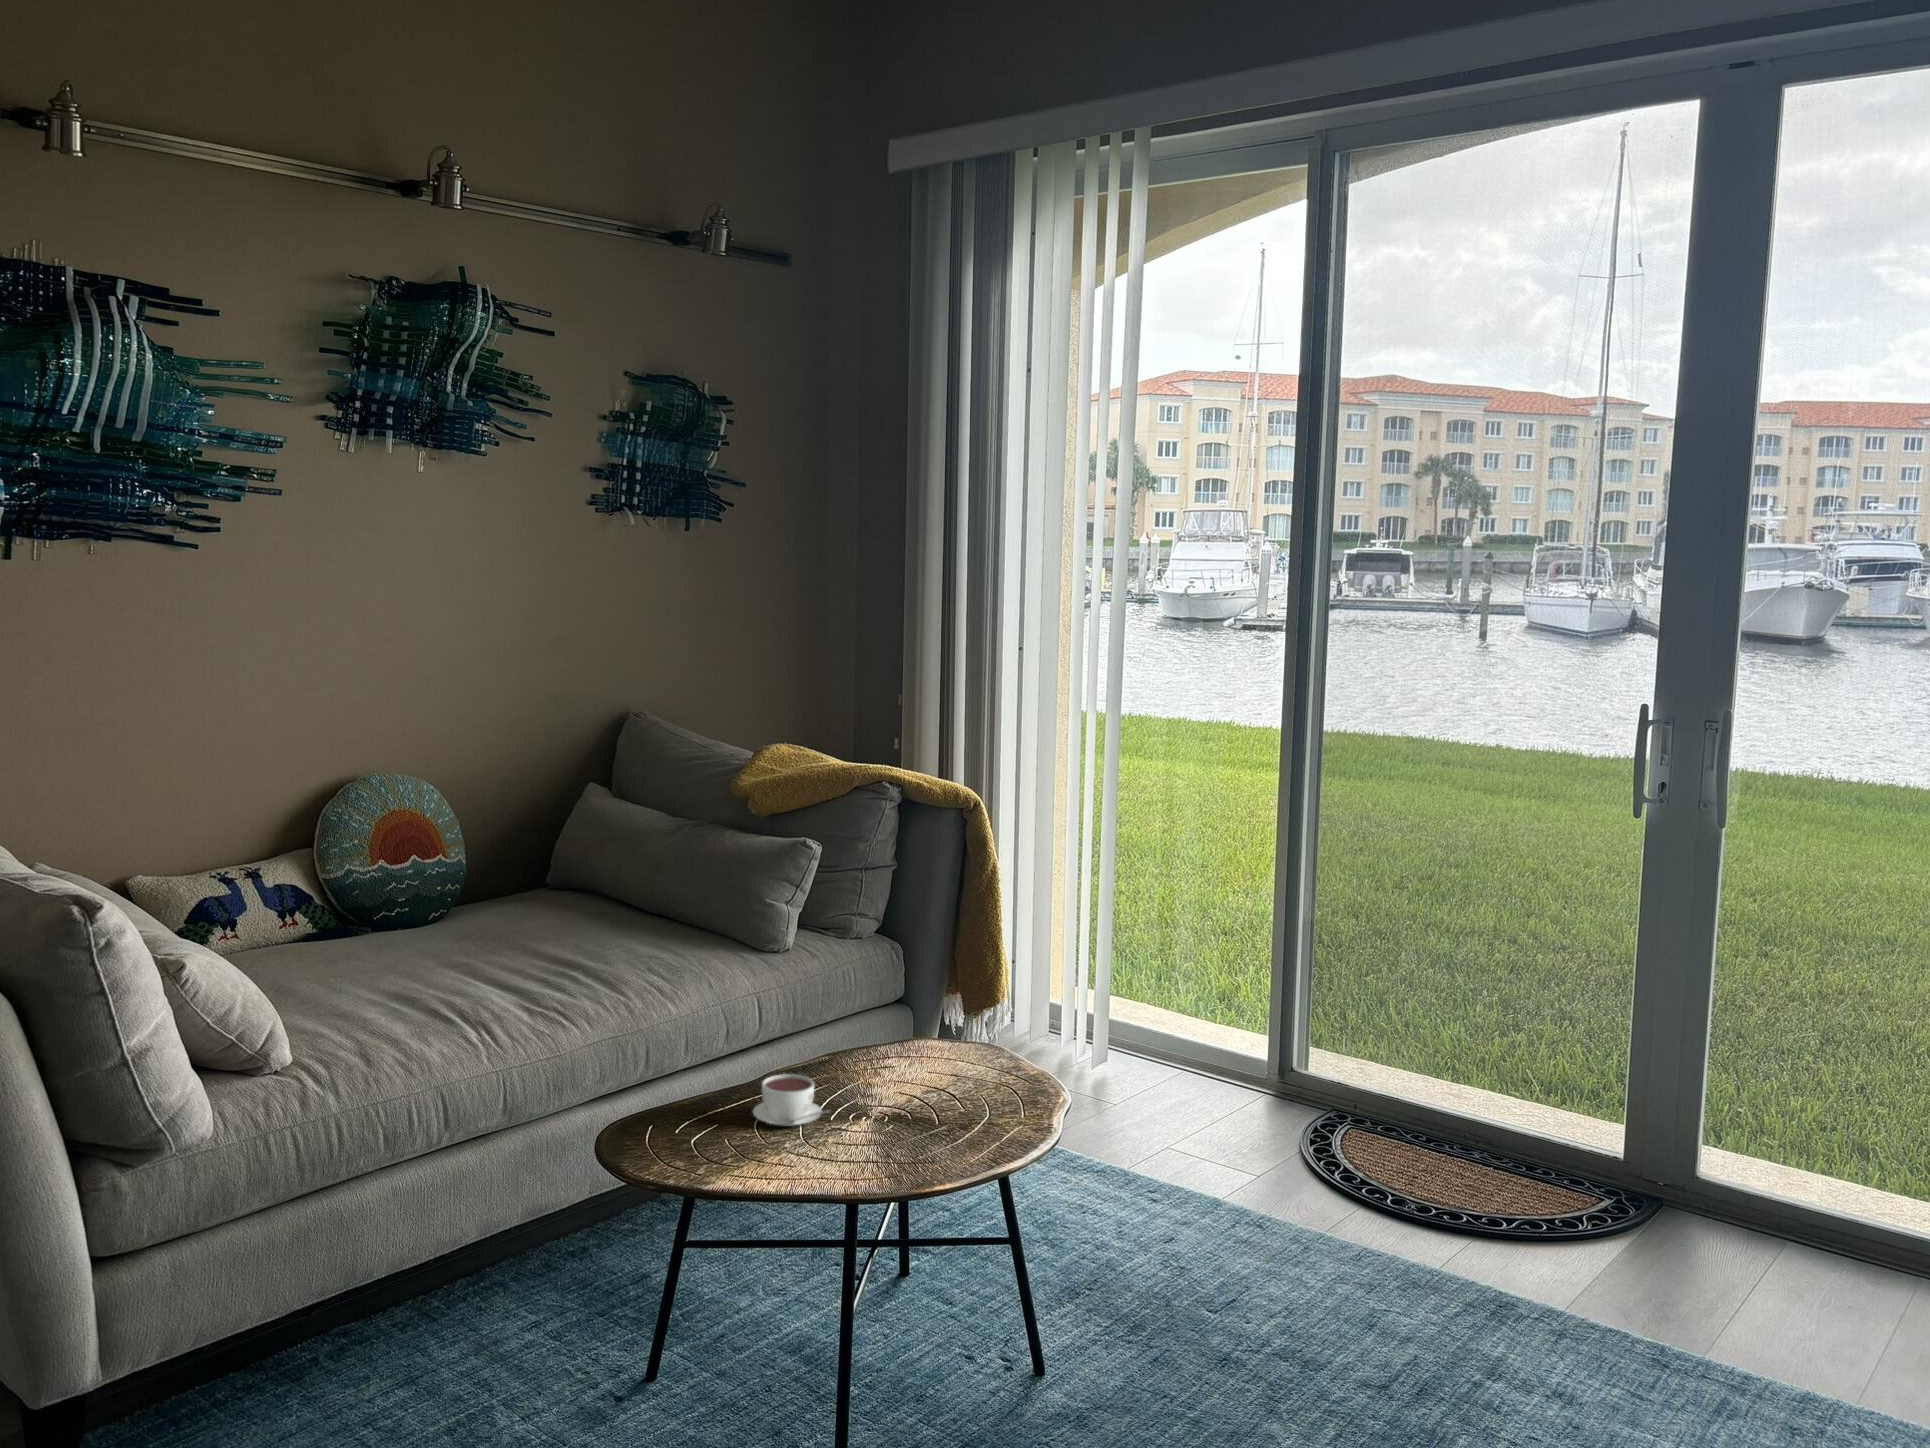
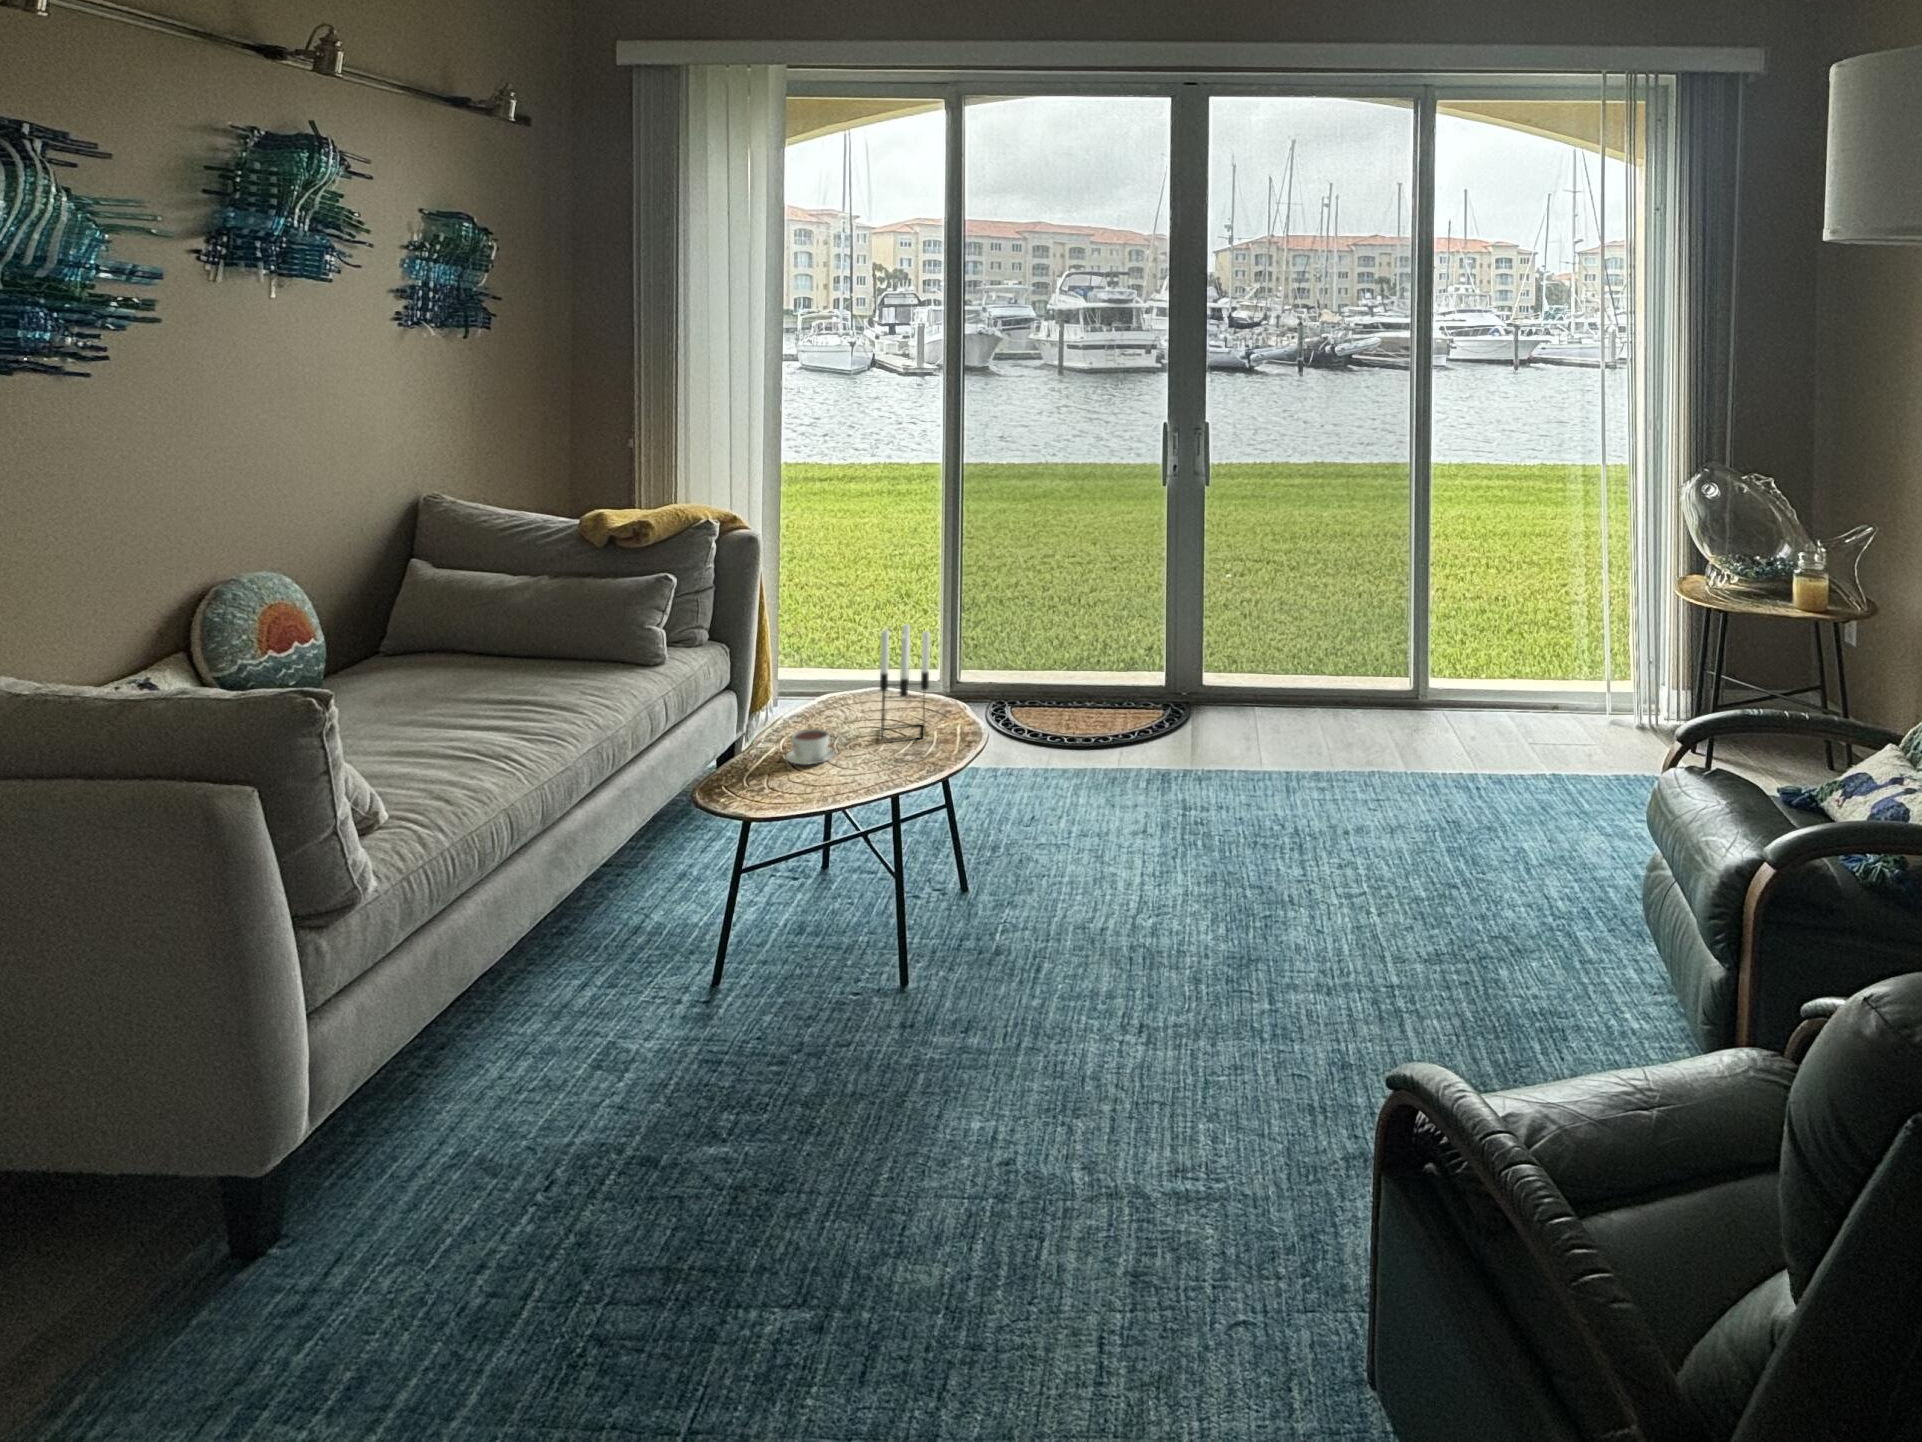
candle holder: none [894,951,981,1130] -> present [880,625,930,740]

